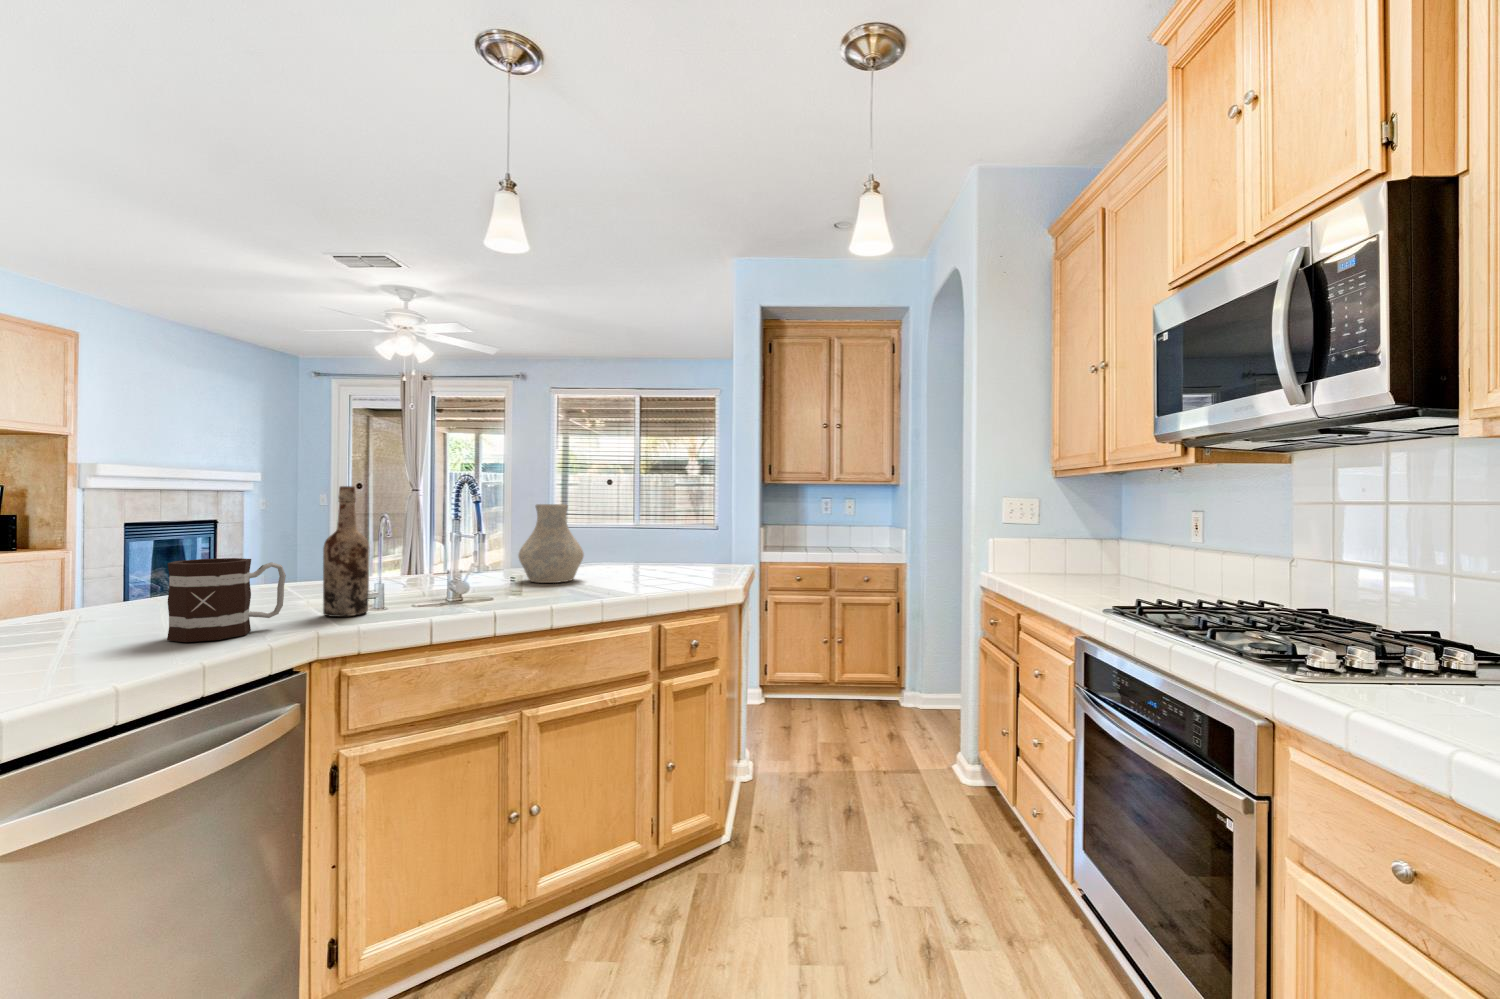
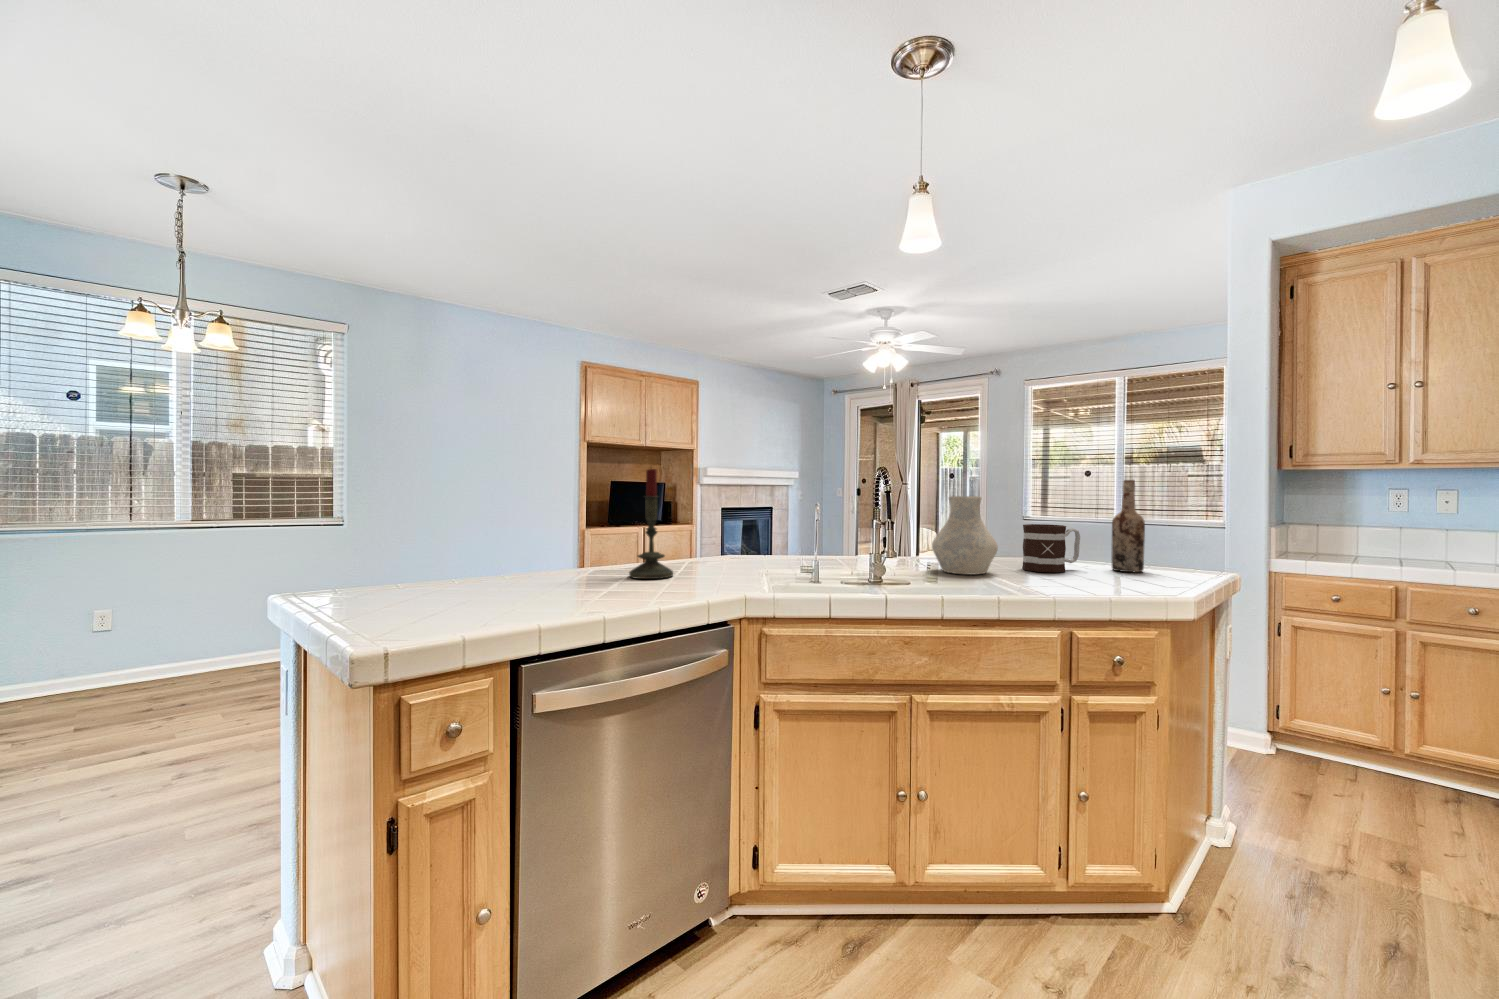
candle: none [84,462,169,630] -> present [629,469,673,579]
wine bottle: present [323,486,369,617] -> present [1111,480,1145,572]
mug: present [167,558,286,642] -> present [1022,524,1080,572]

